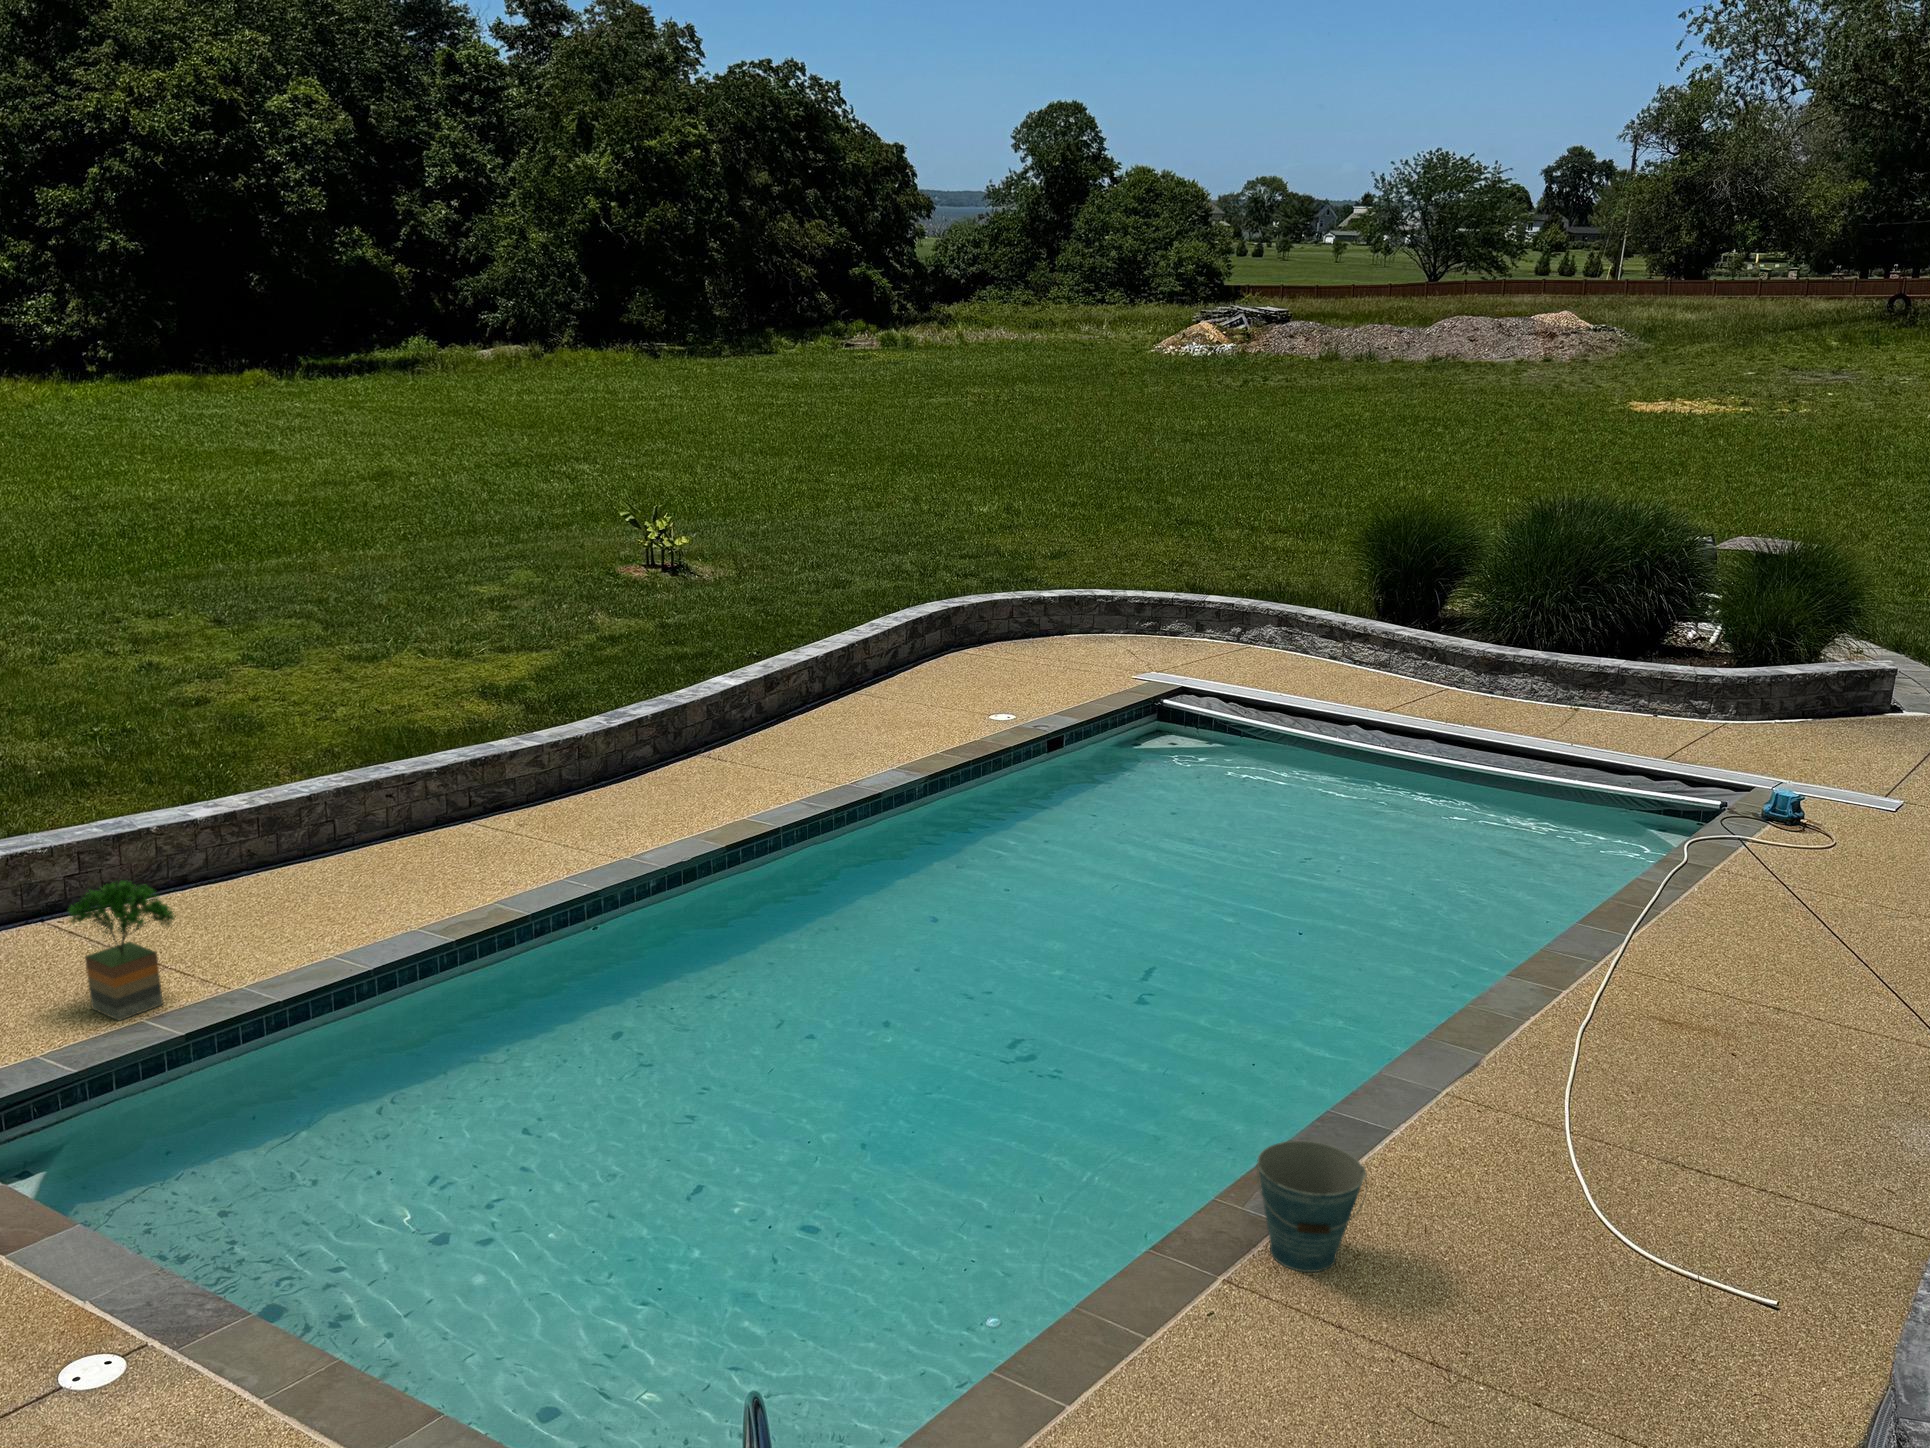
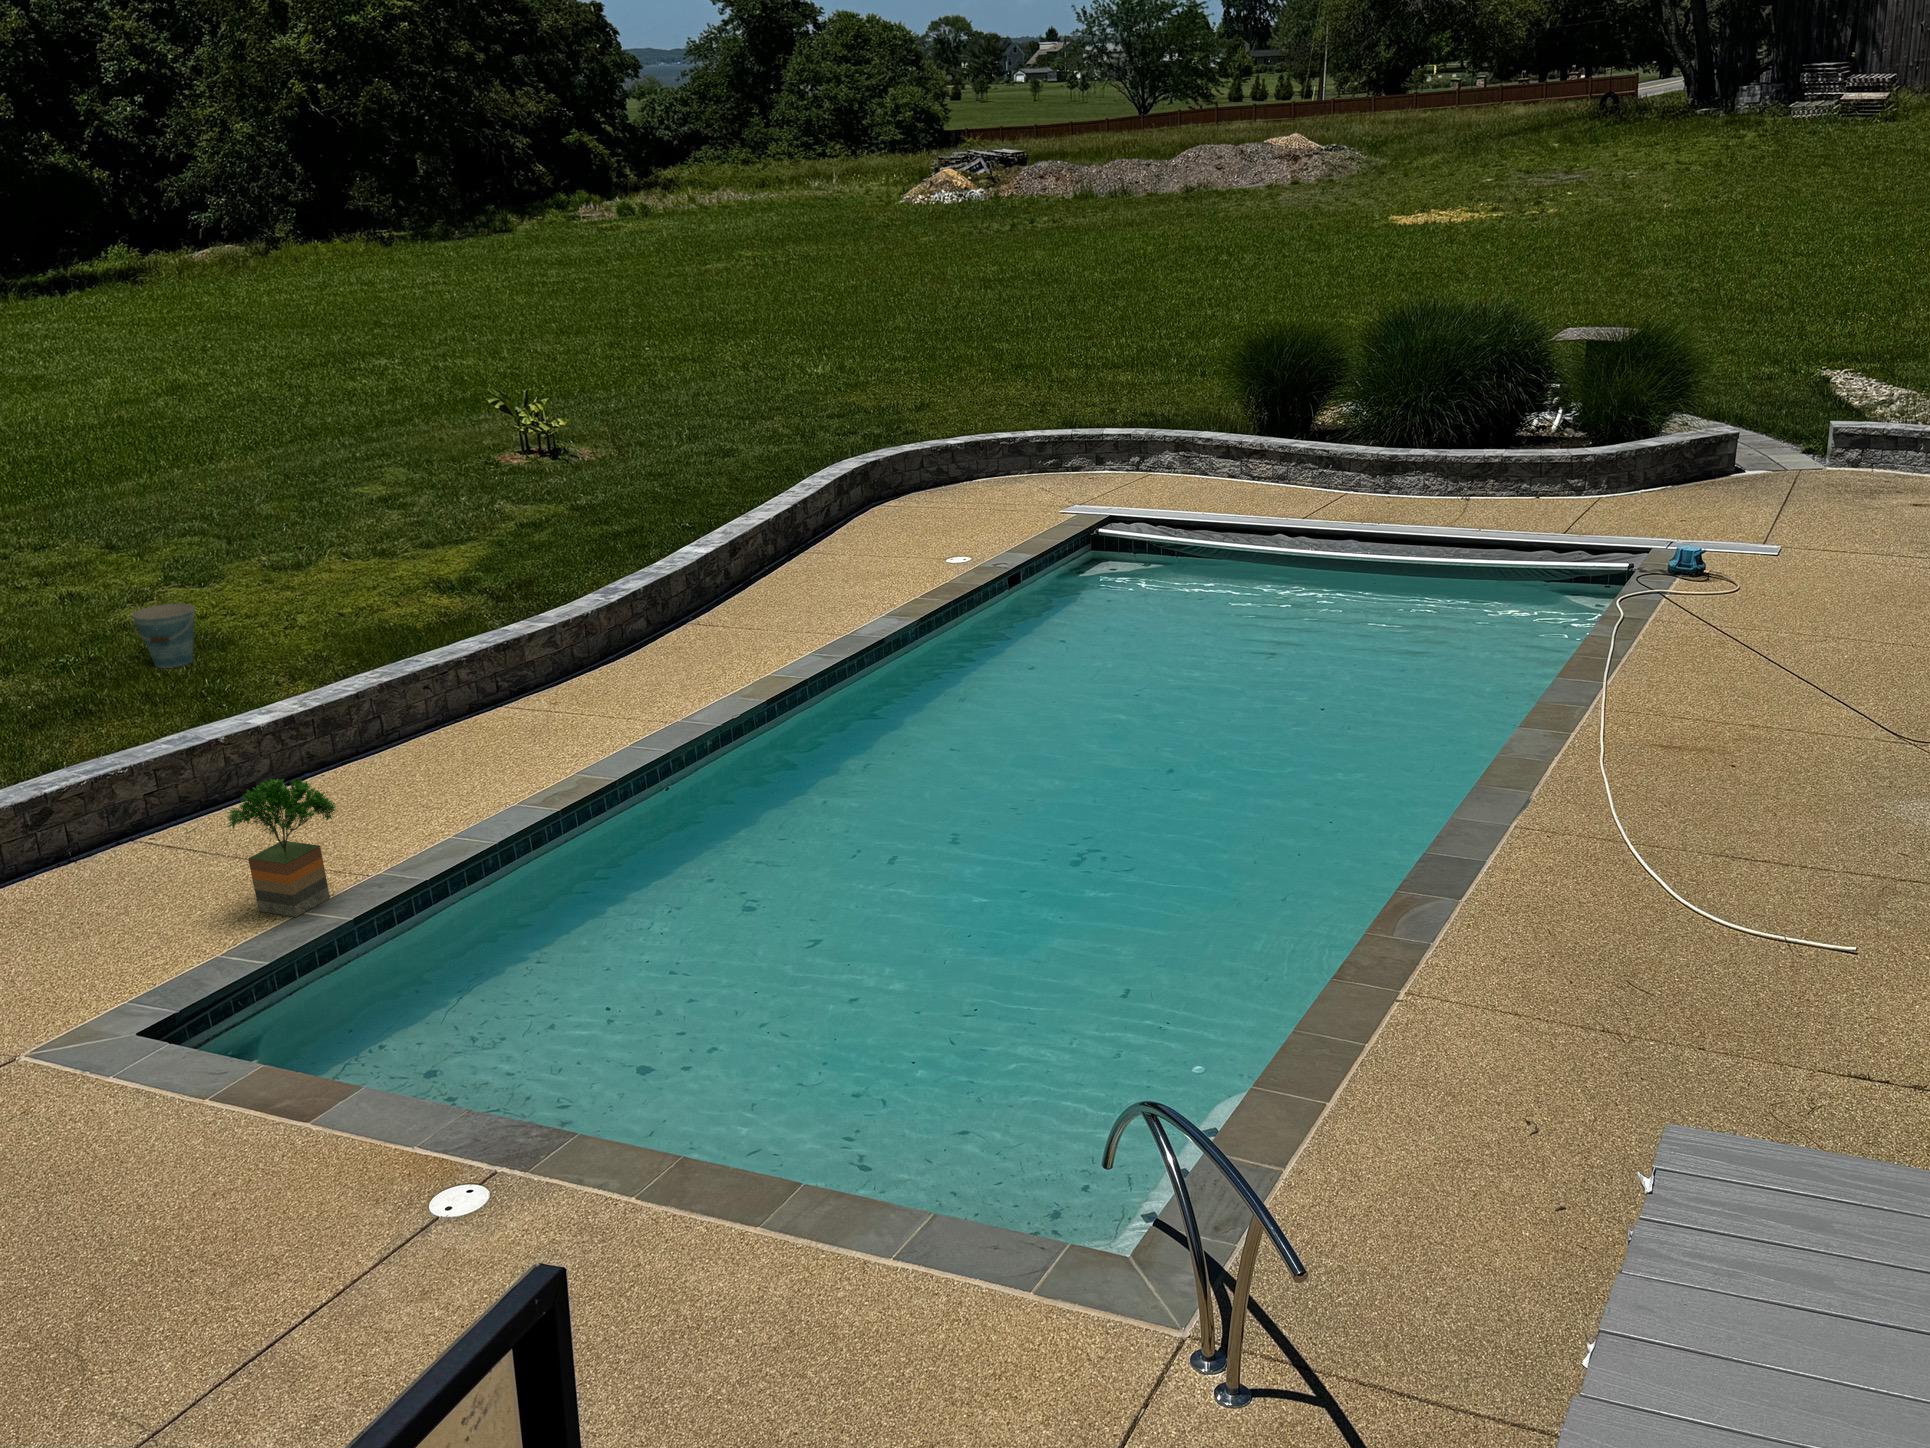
bucket: present [1257,1141,1367,1272] -> present [132,604,195,668]

